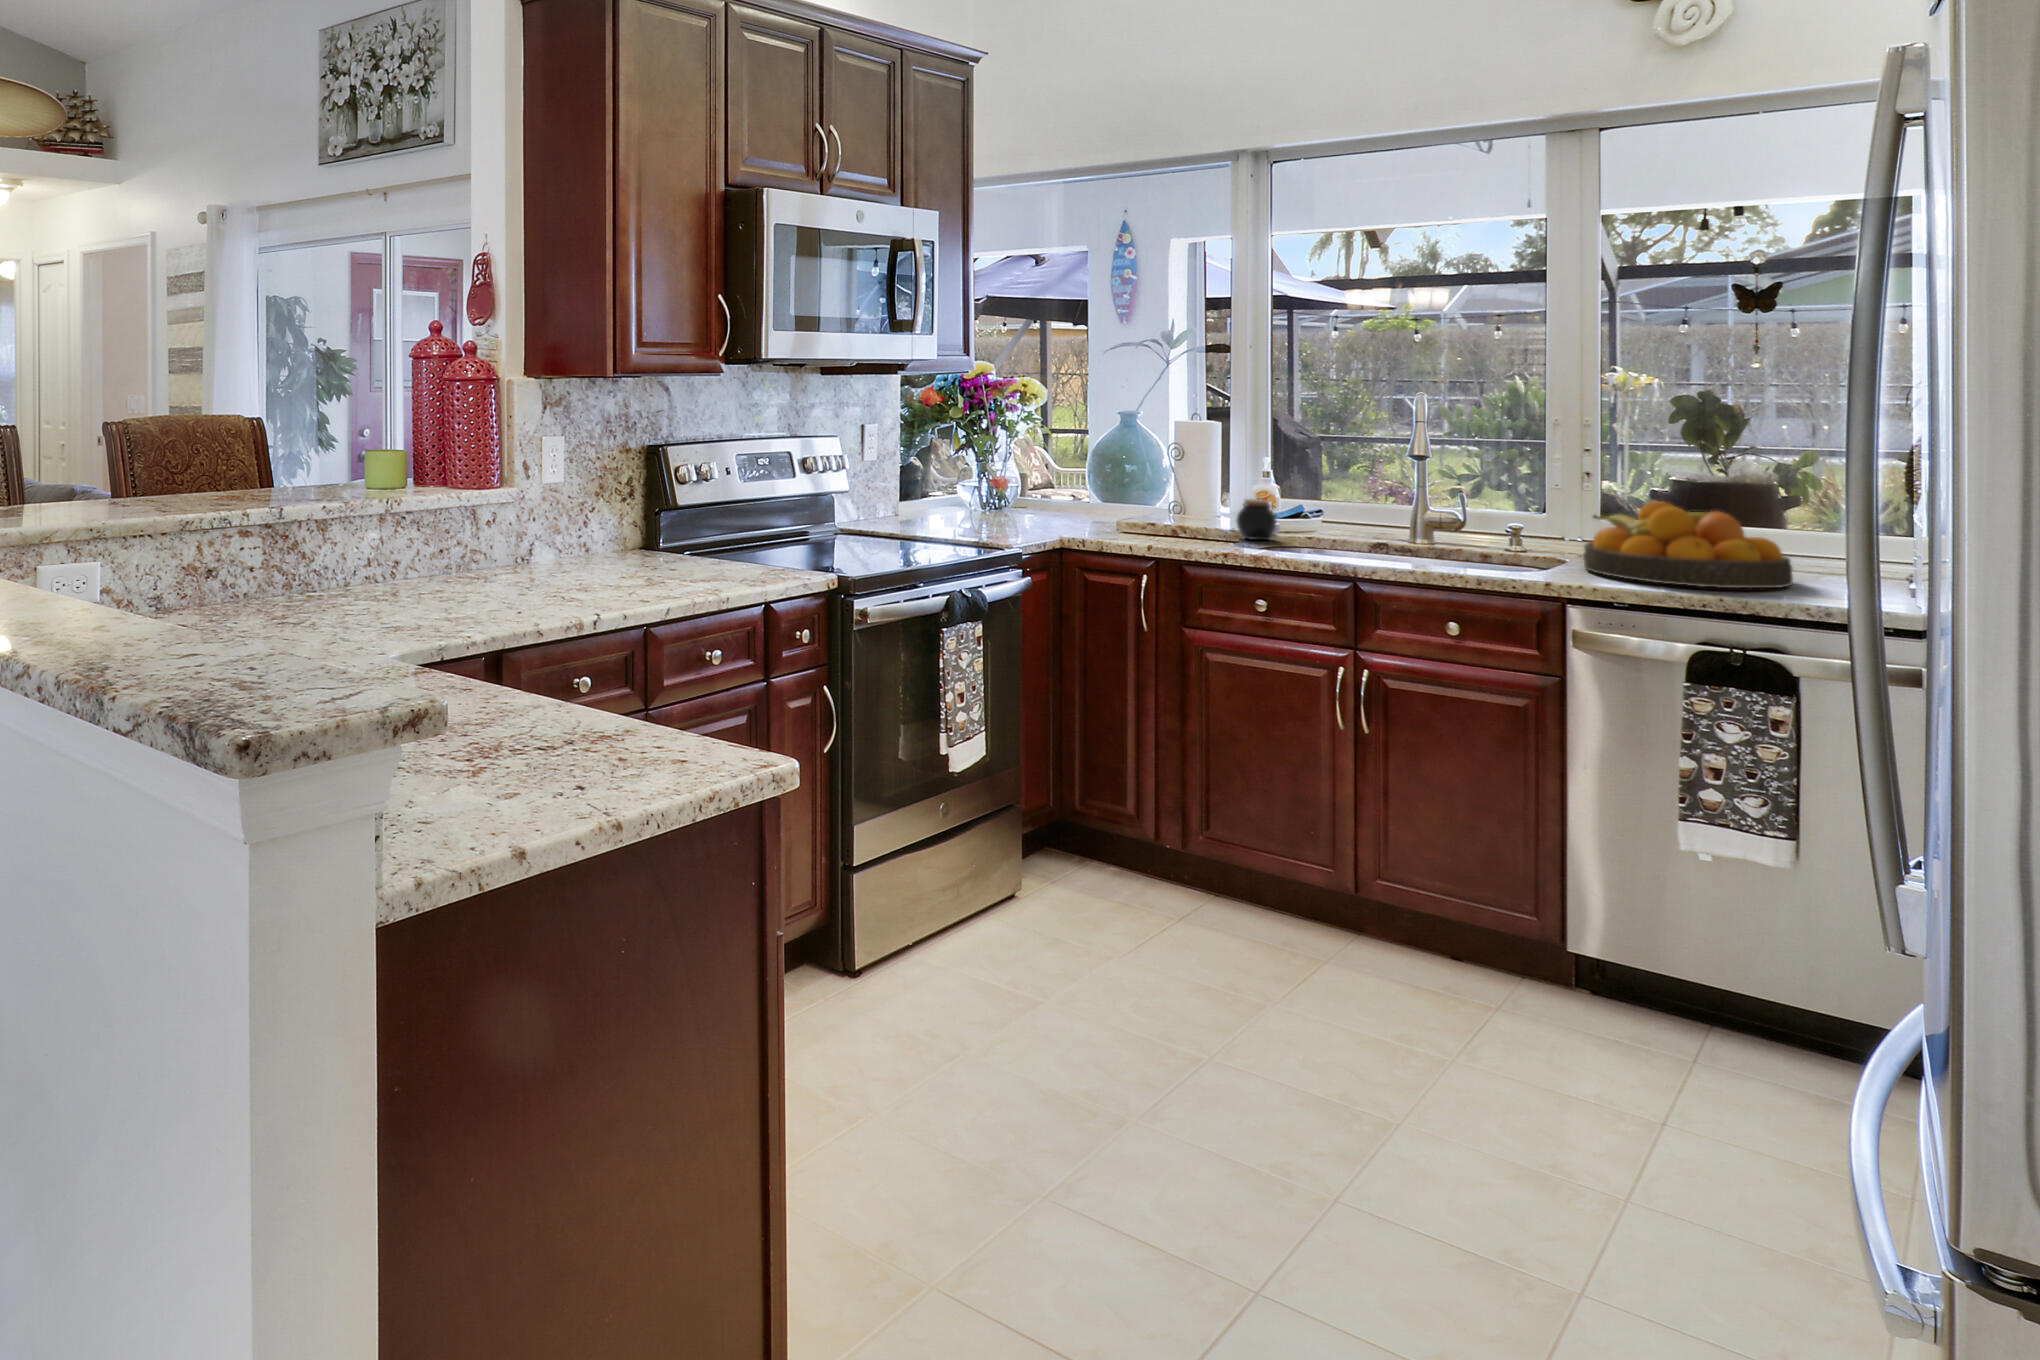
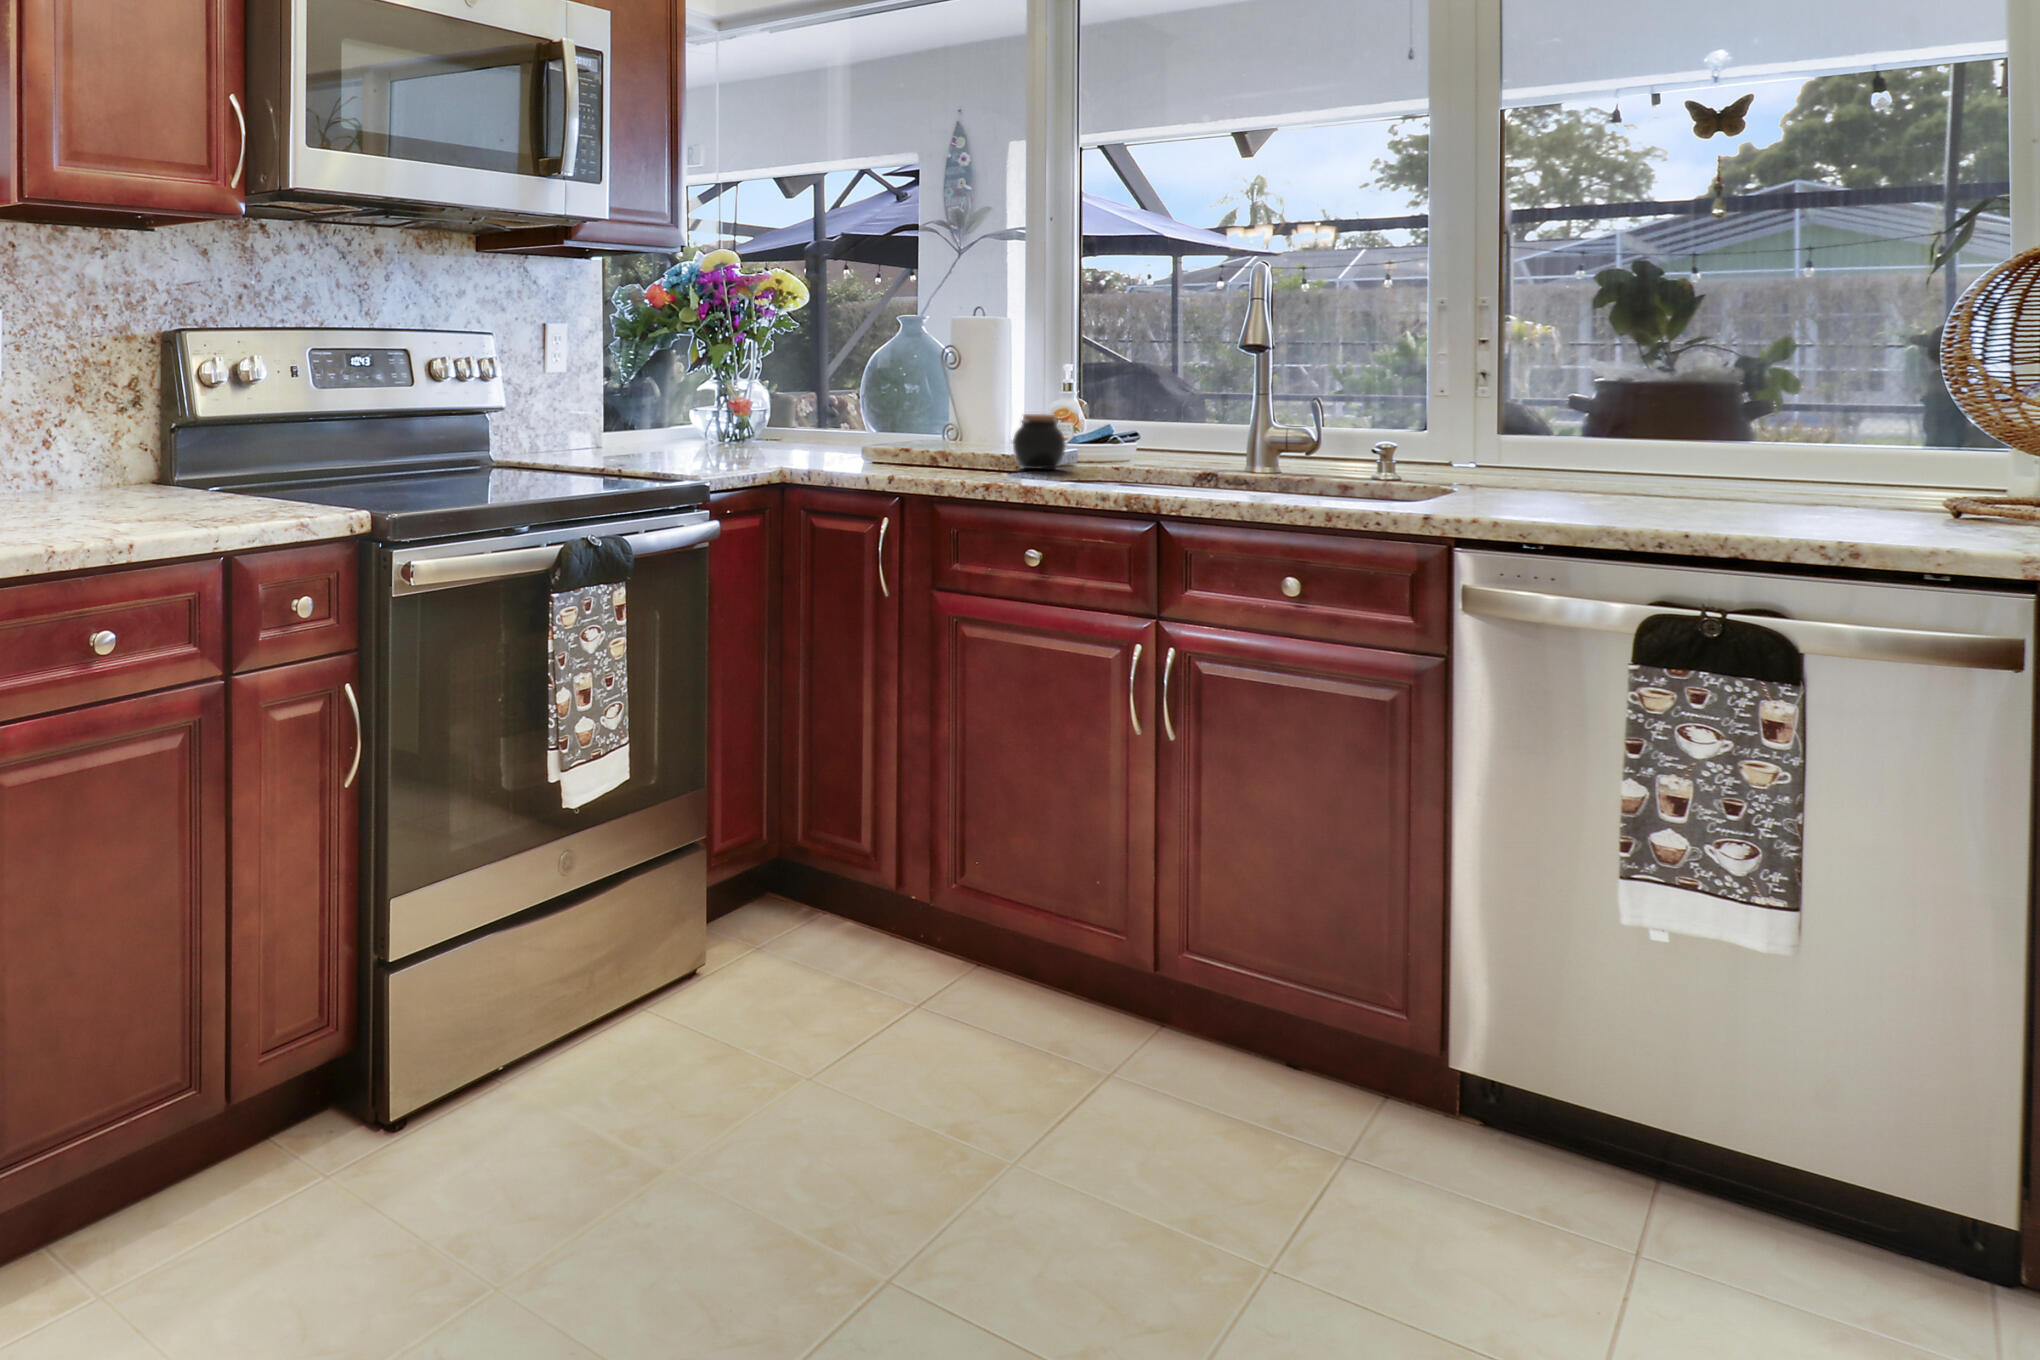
fruit bowl: present [1583,501,1793,589] -> none [1477,399,1779,520]

